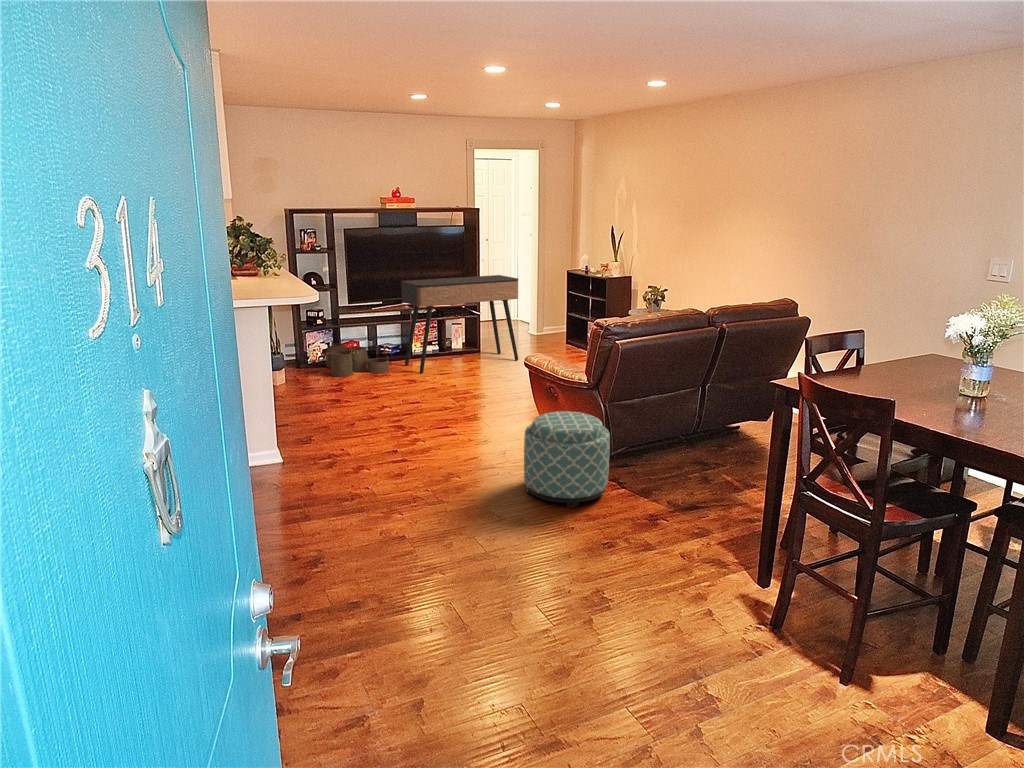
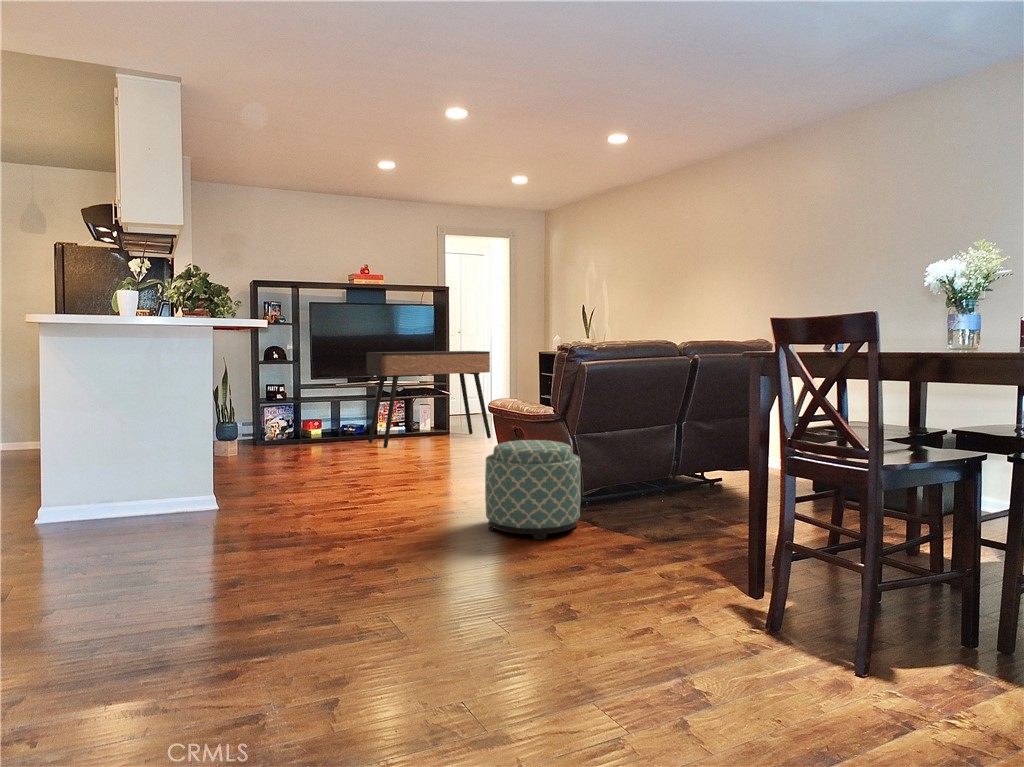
woven basket: present [326,343,389,377] -> none [283,418,351,451]

